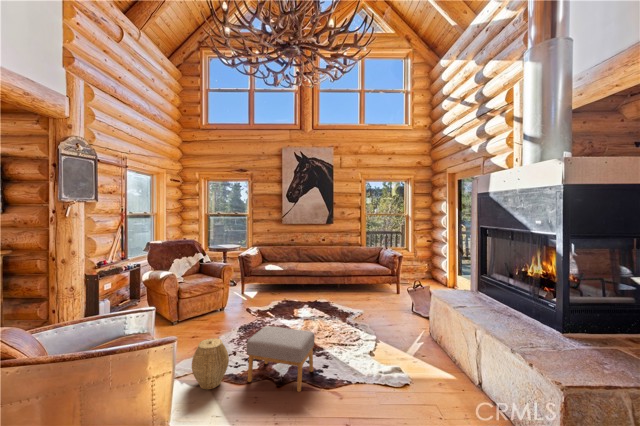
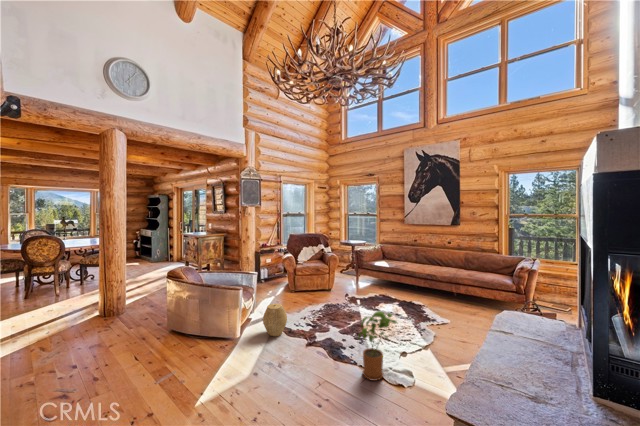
house plant: none [357,313,401,393] -> present [358,311,397,381]
footstool: present [246,326,315,392] -> none [294,305,343,357]

